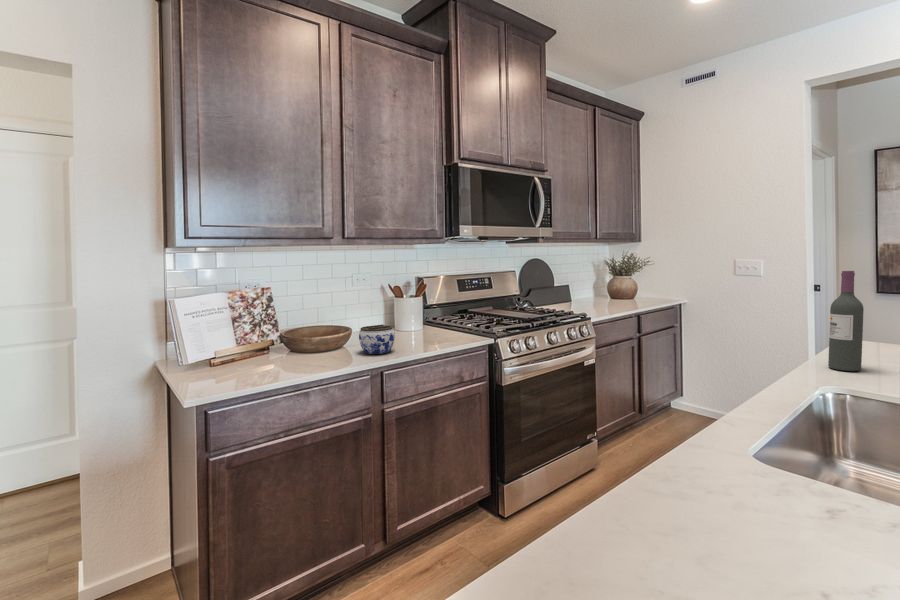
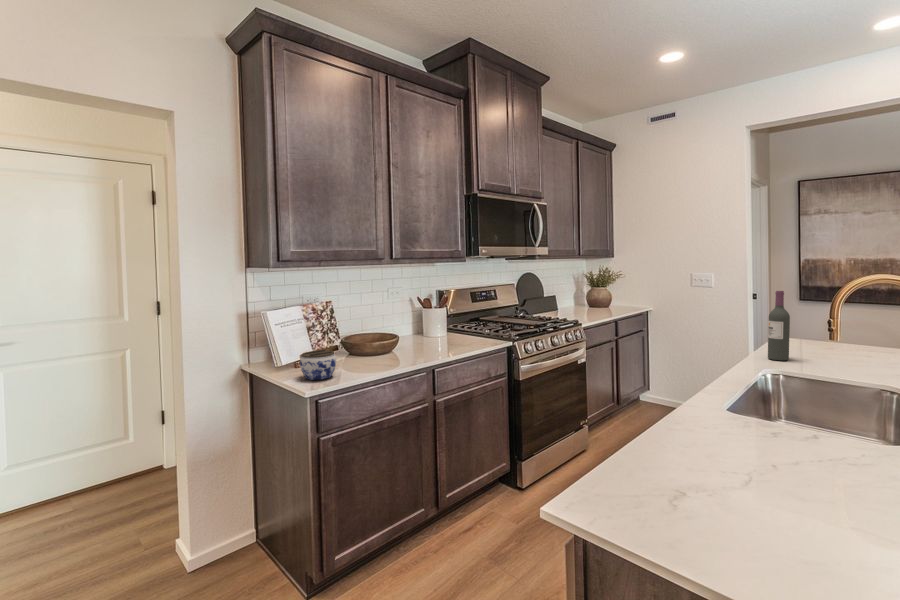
jar: present [359,325,395,354] -> present [300,350,336,380]

